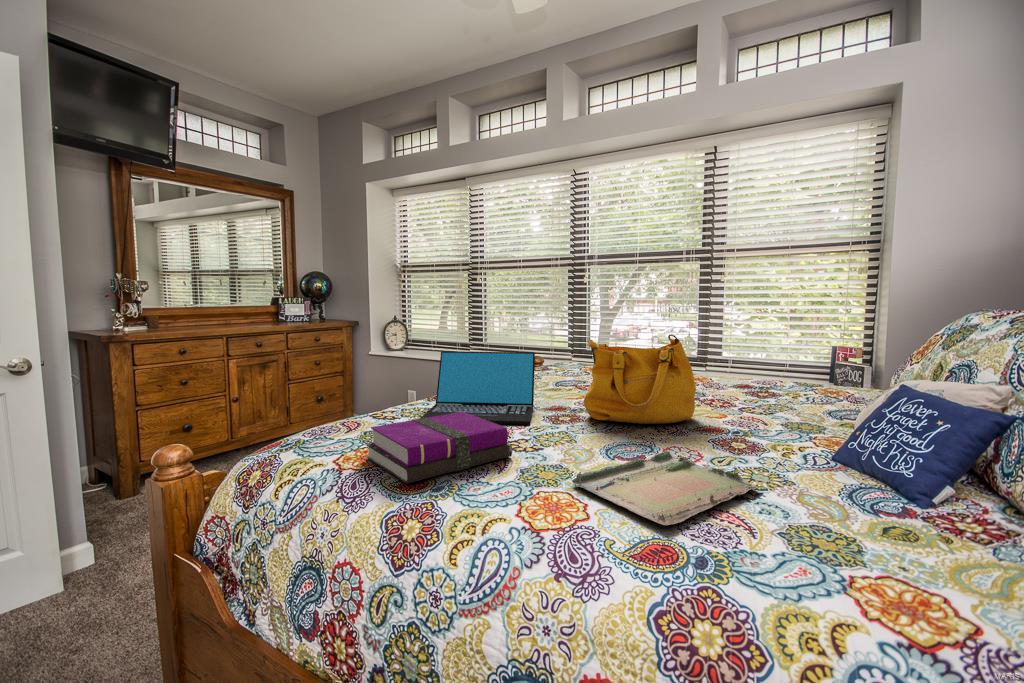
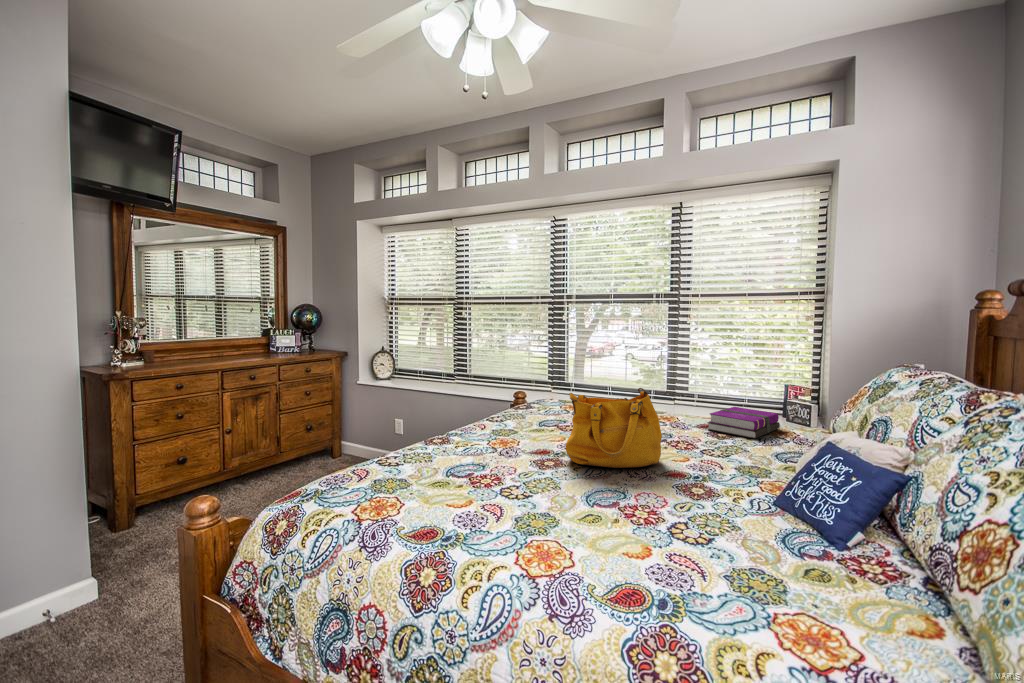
laptop: present [421,351,535,425] -> none [420,399,522,469]
notebook: present [367,412,512,484] -> present [707,407,780,439]
tray: present [572,451,757,526] -> none [559,498,710,572]

